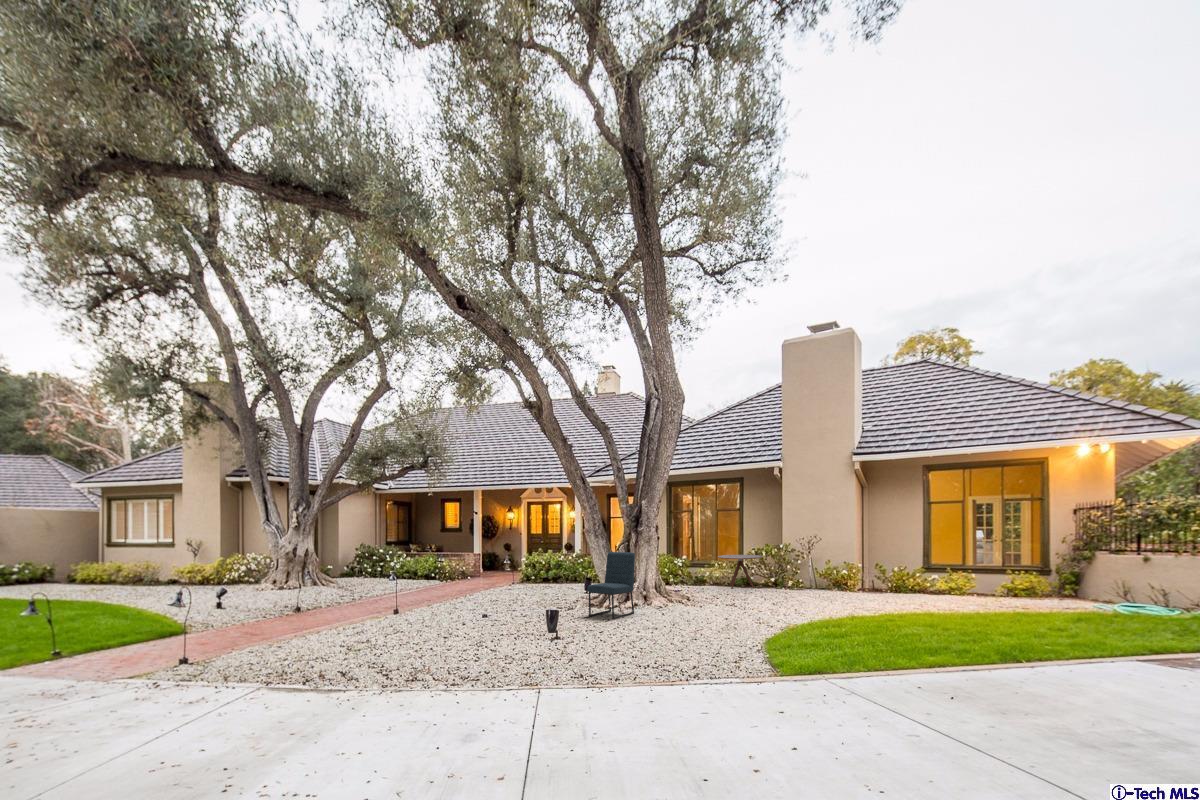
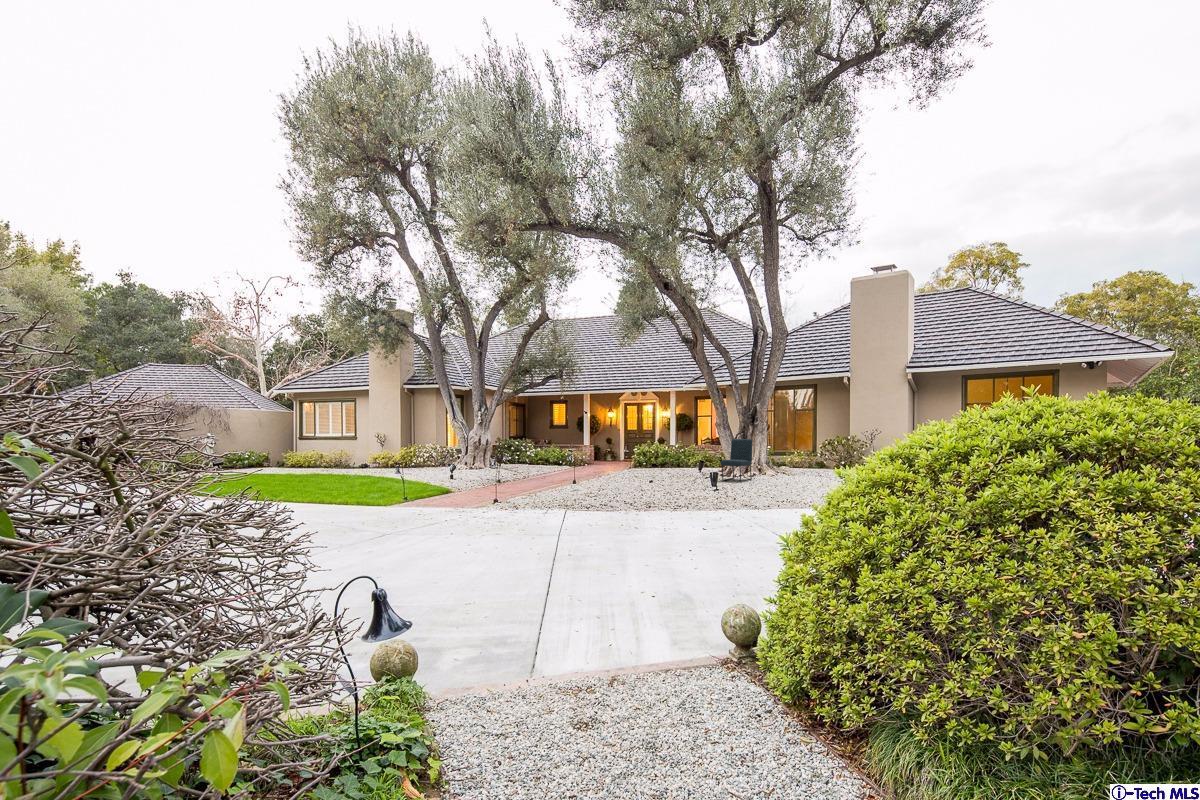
round table: present [718,555,763,589] -> none [799,443,834,467]

